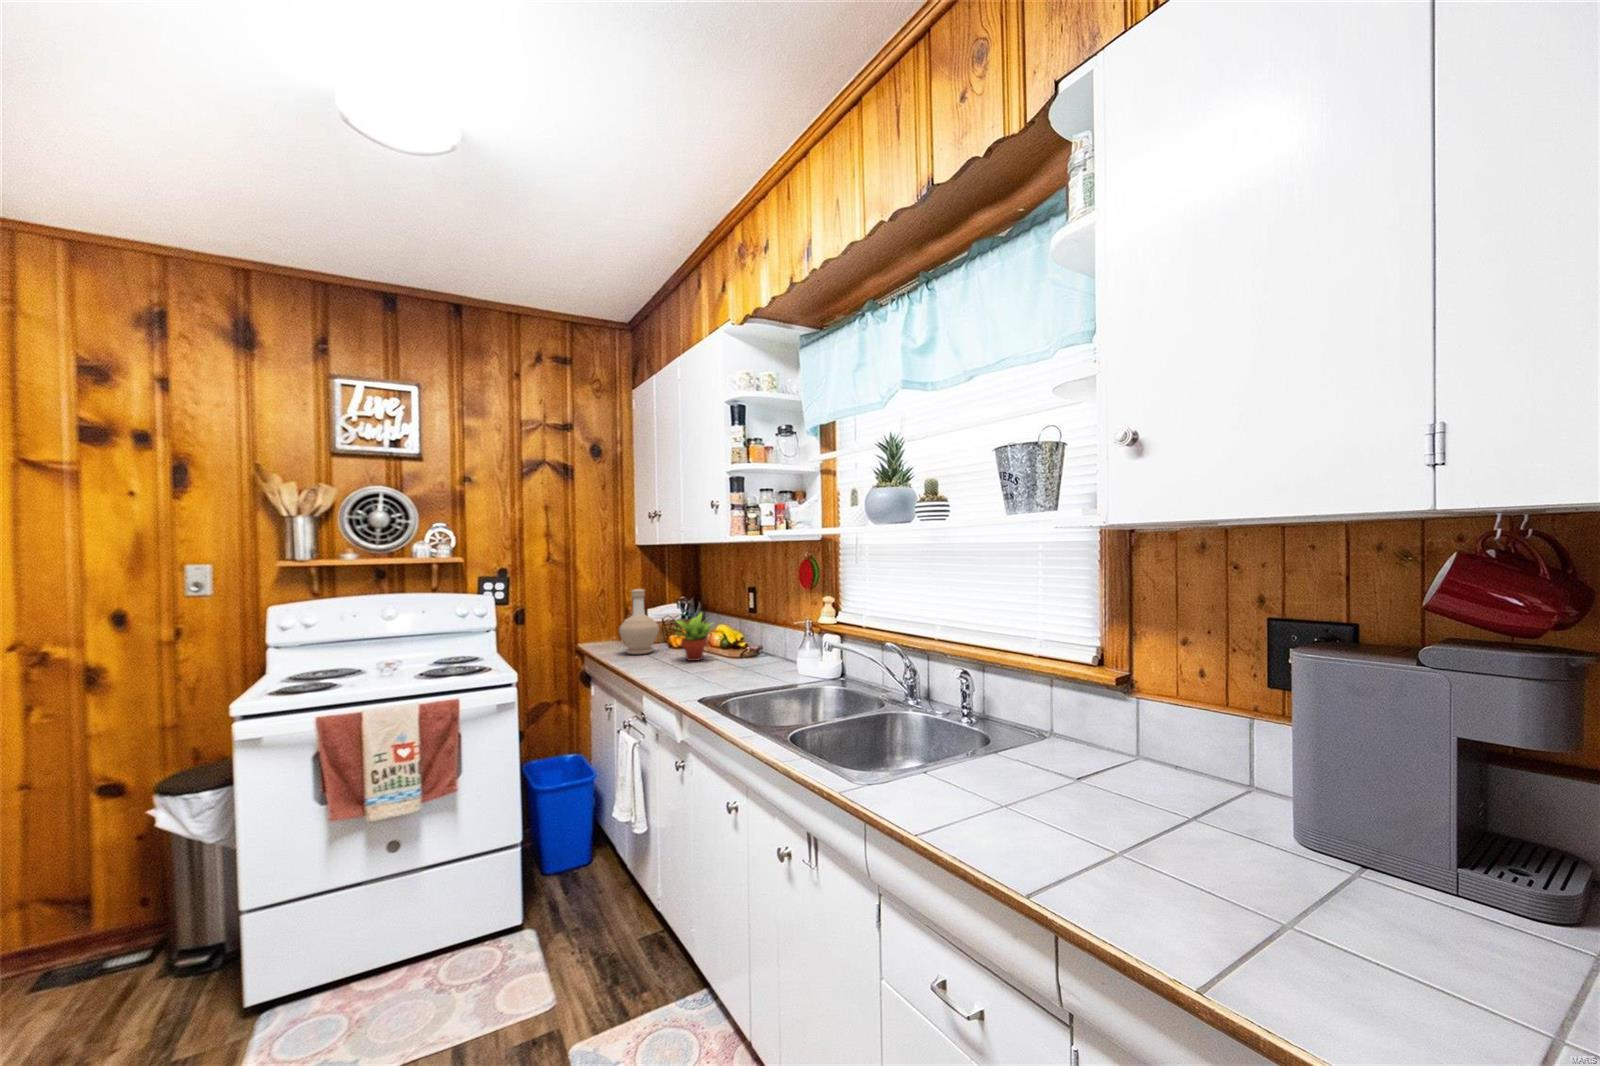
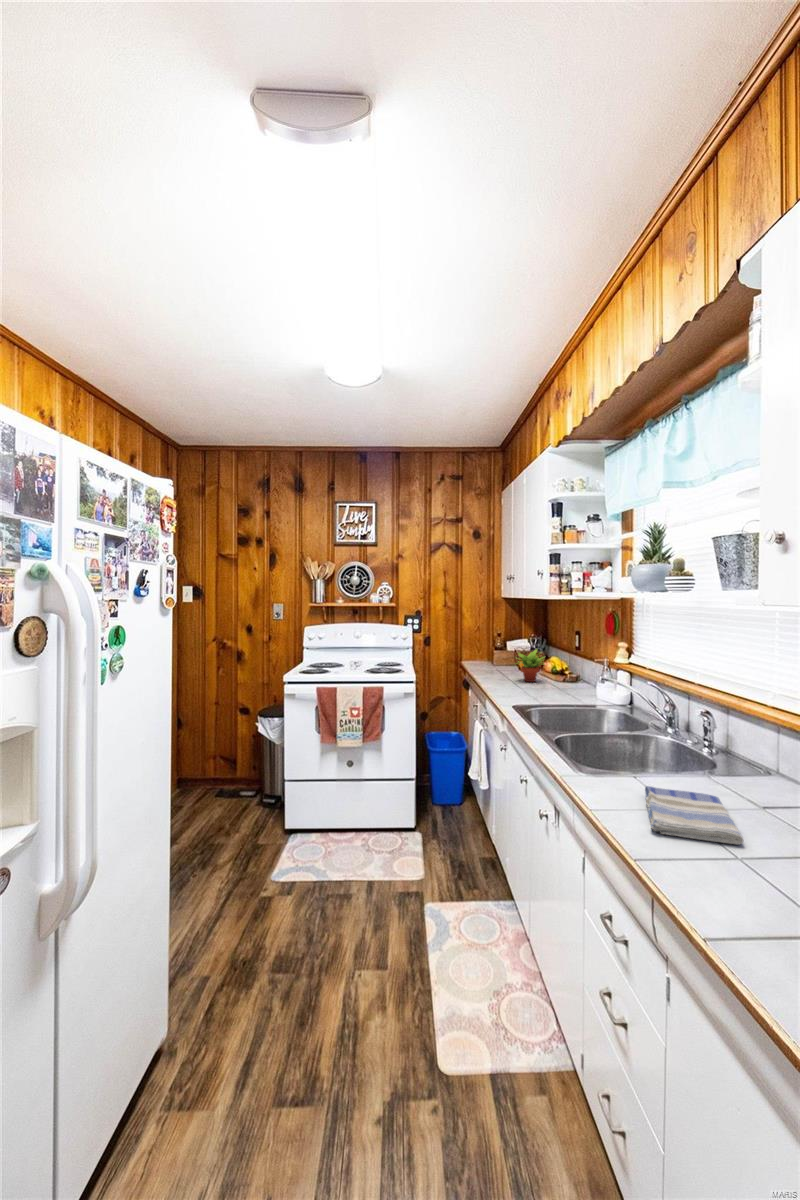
bottle: present [619,589,659,654] -> none [484,630,510,674]
dish towel: none [968,782,1129,856] -> present [645,786,743,844]

